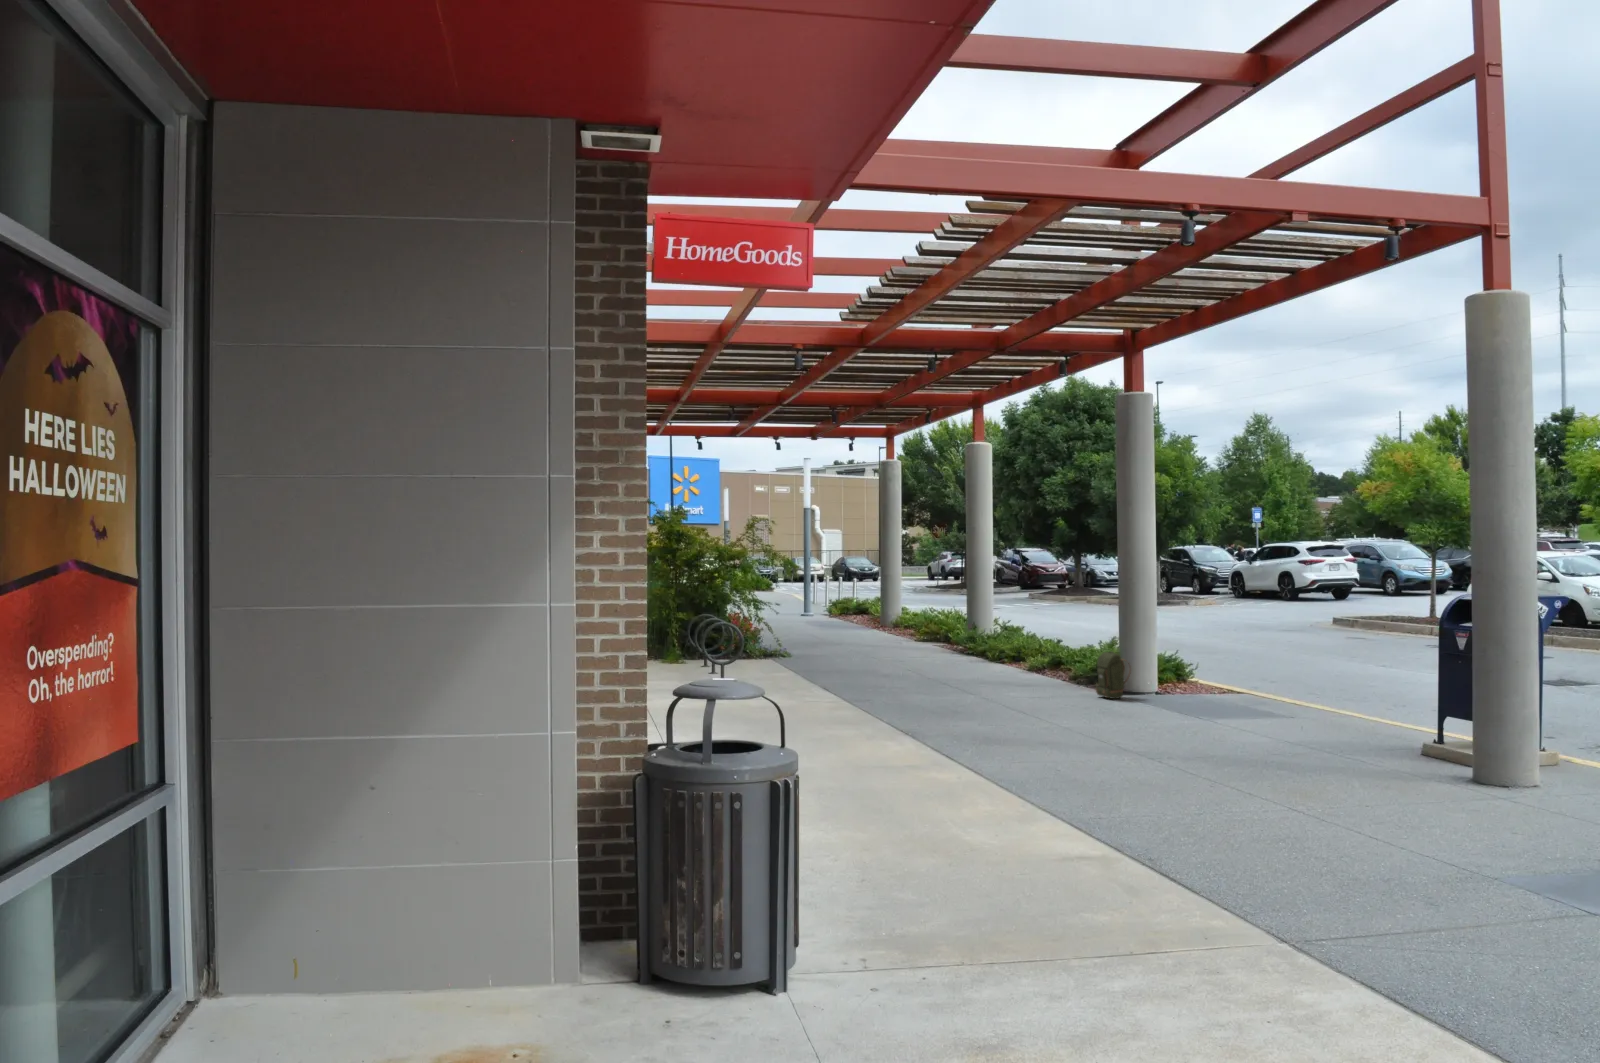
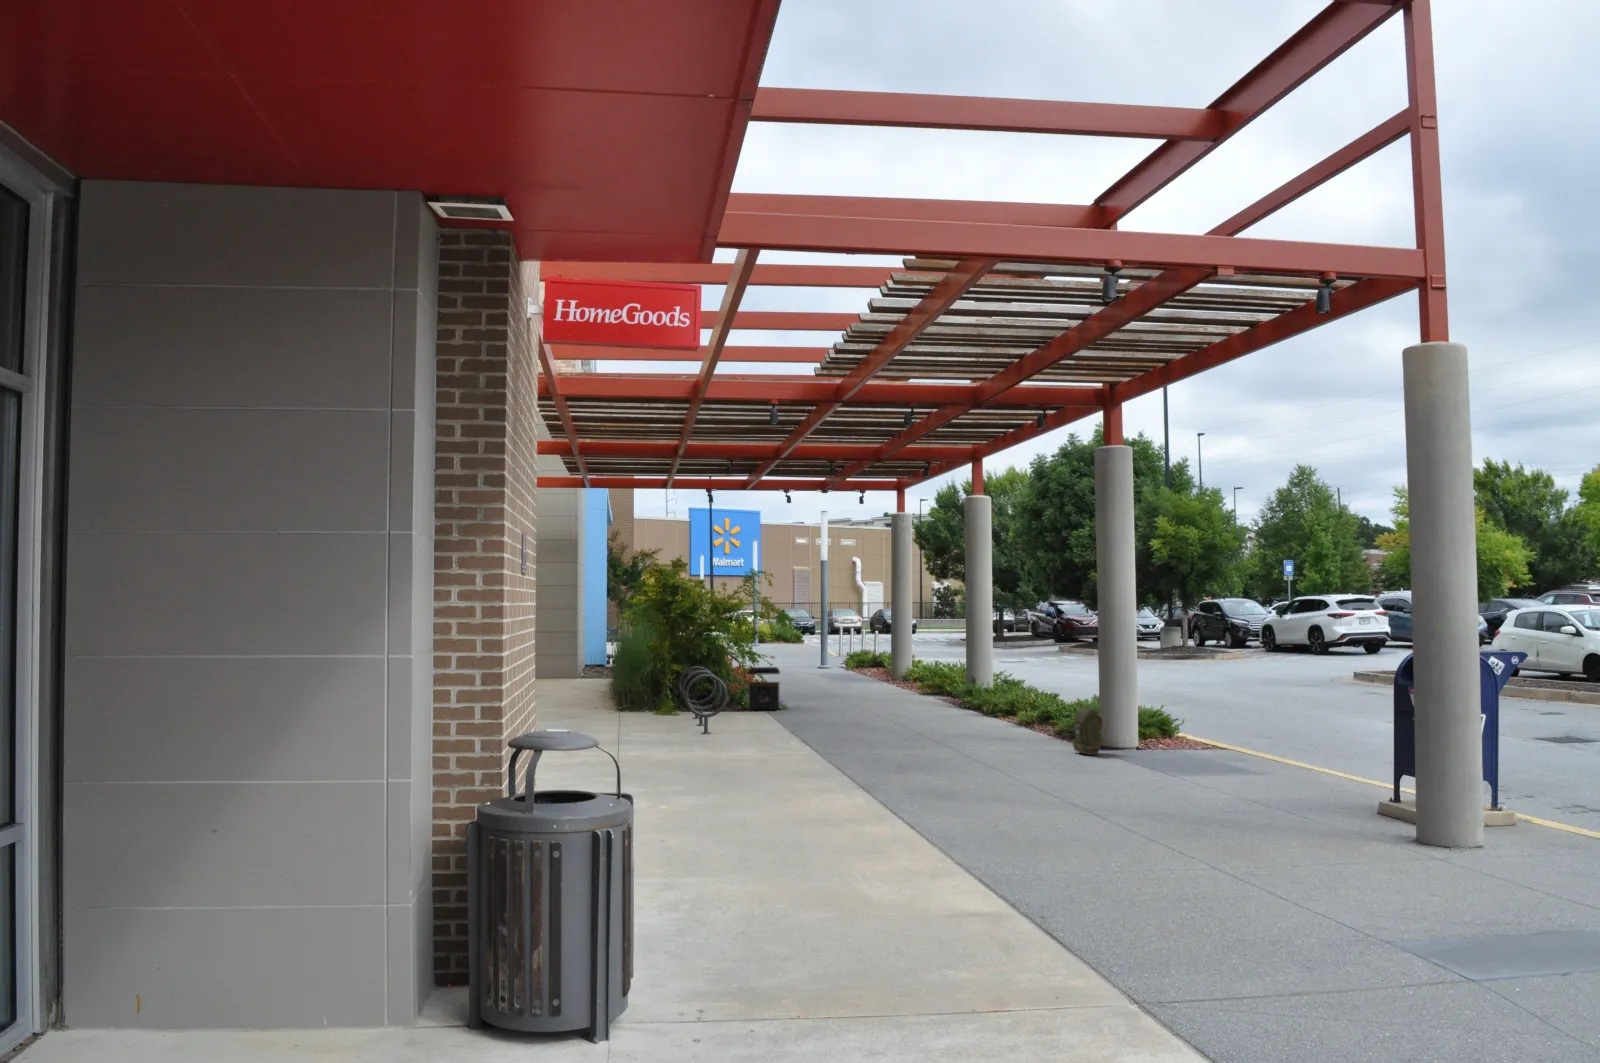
toolbox: none [754,615,784,658] -> present [748,667,780,710]

